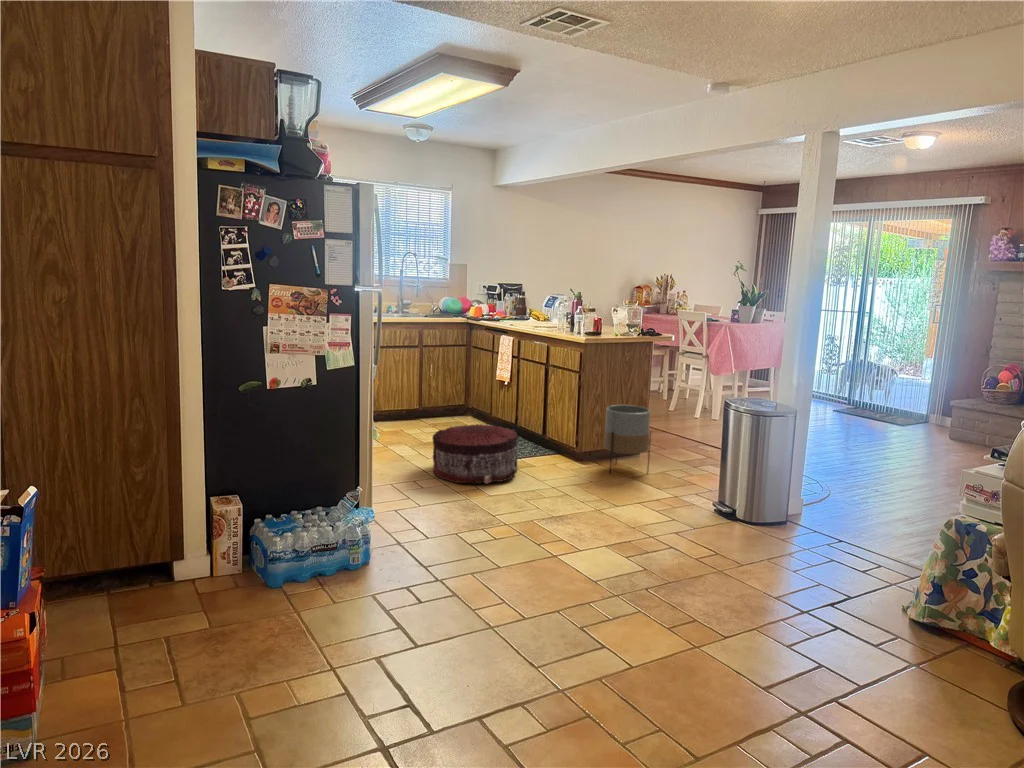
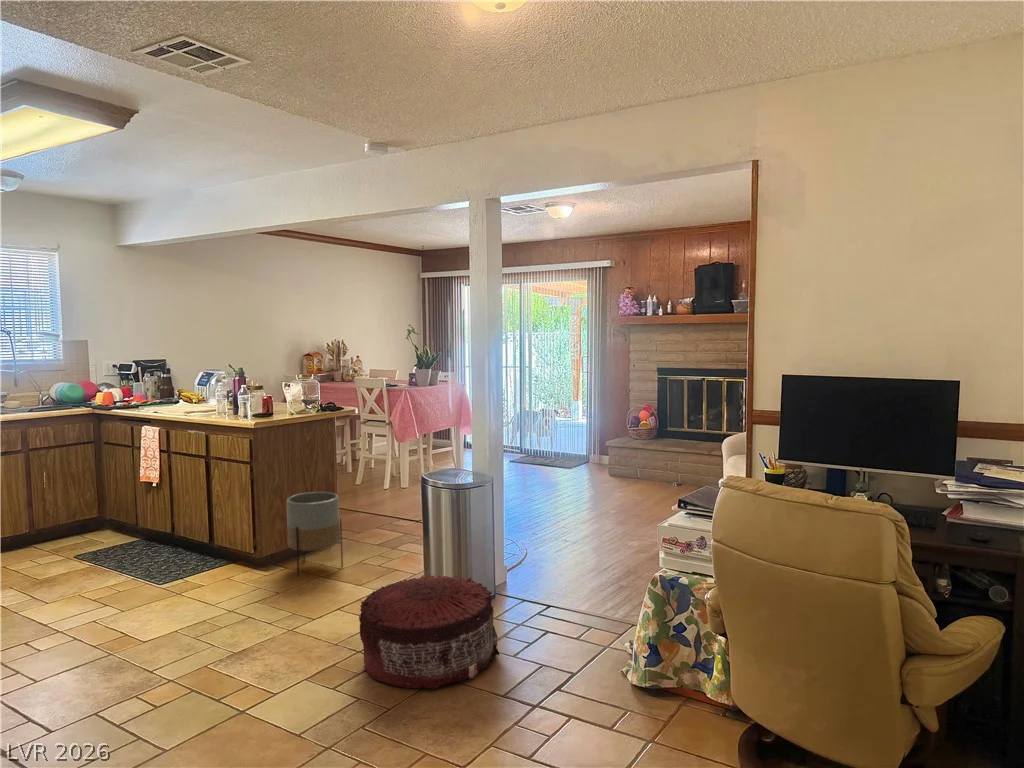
pouf: present [432,424,518,484] -> present [359,575,499,689]

